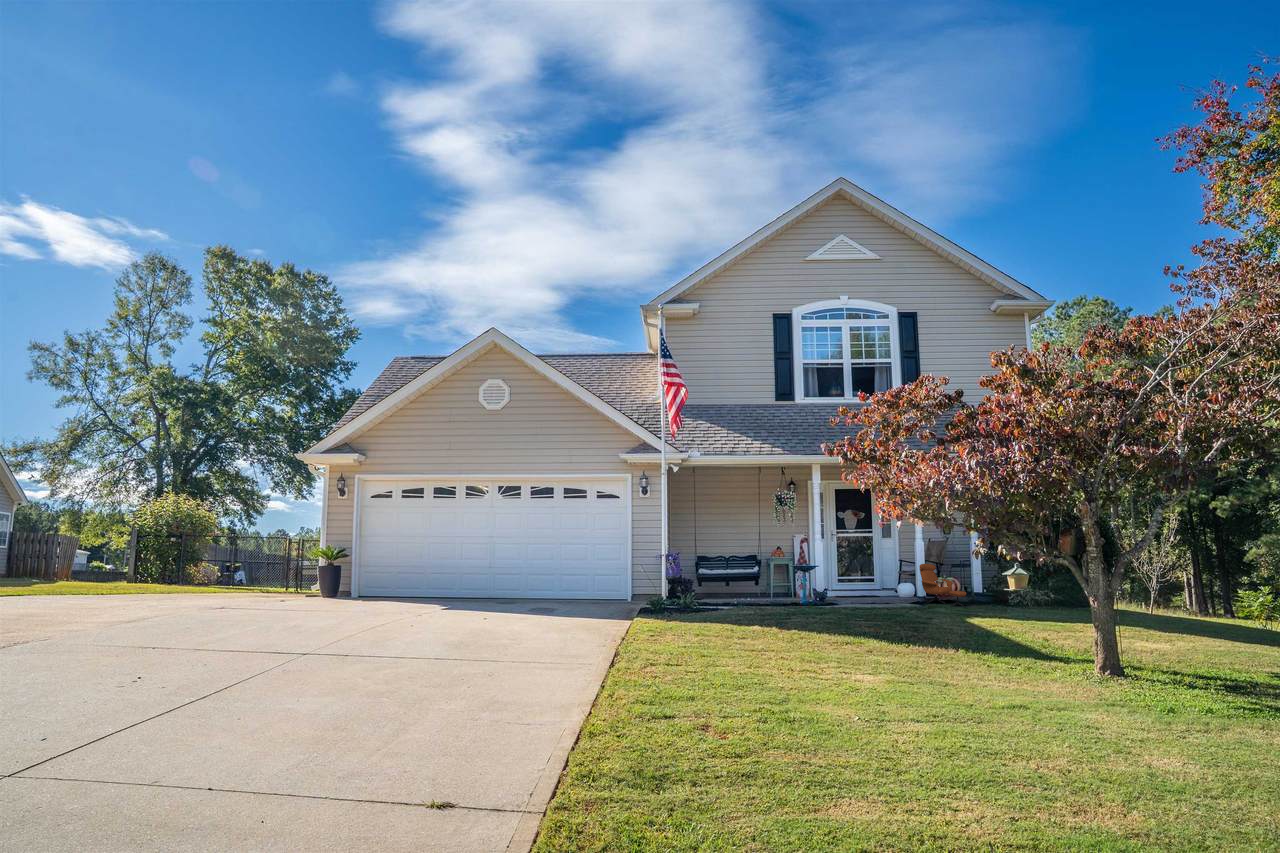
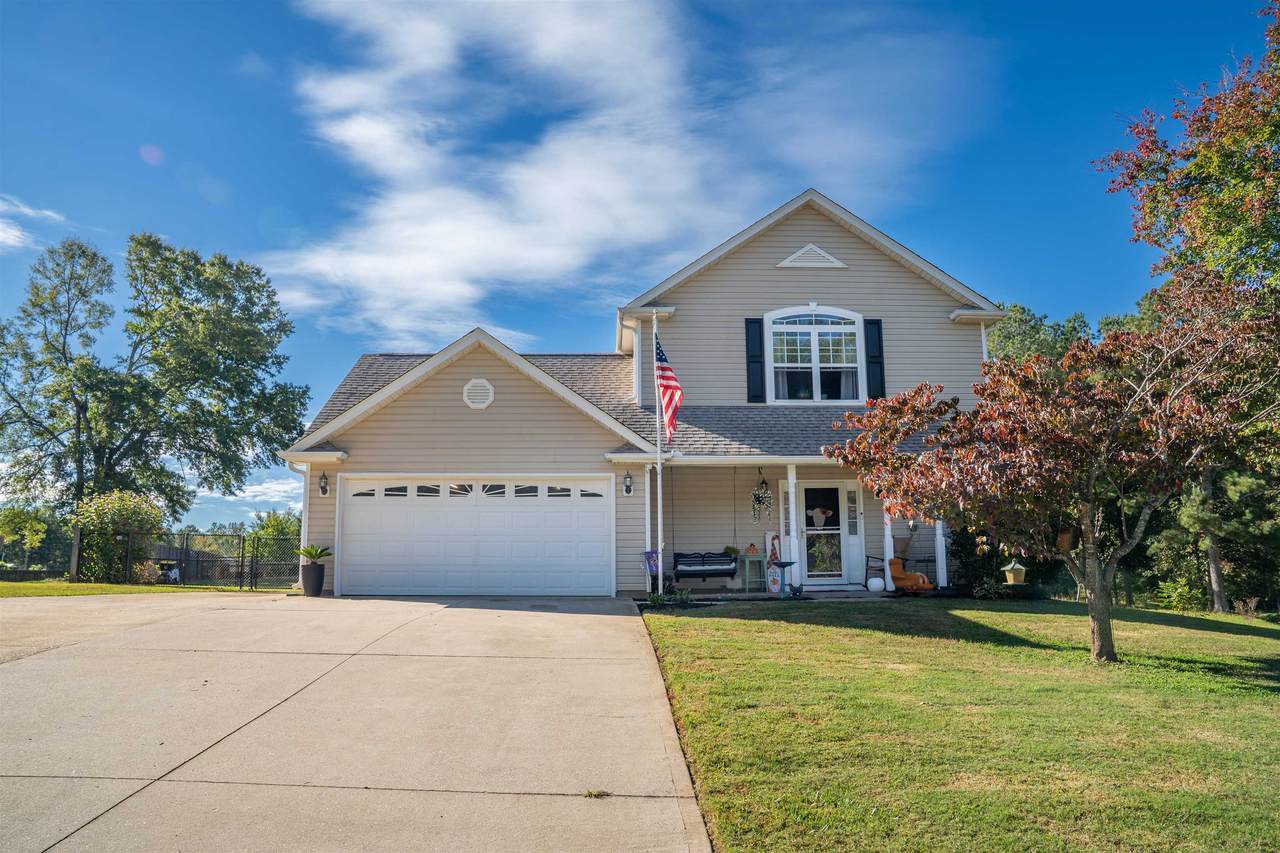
potted tree: none [746,549,765,594] -> present [724,546,742,589]

